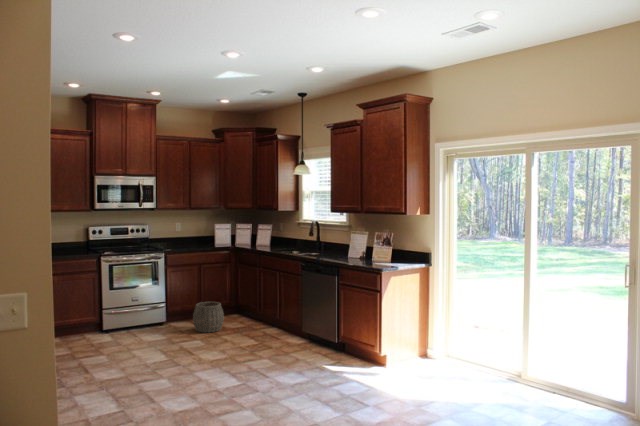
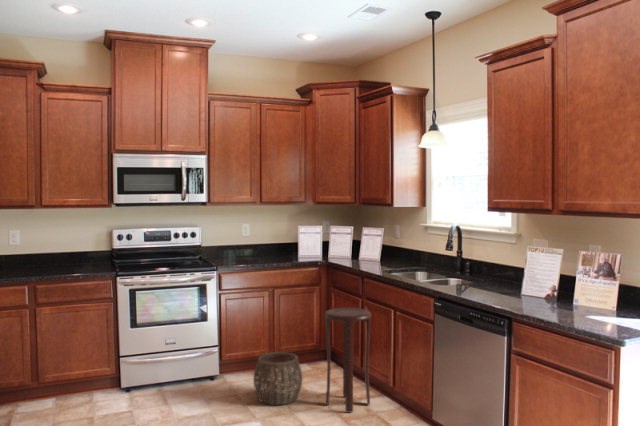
stool: none [238,272,266,333] -> present [325,308,371,412]

